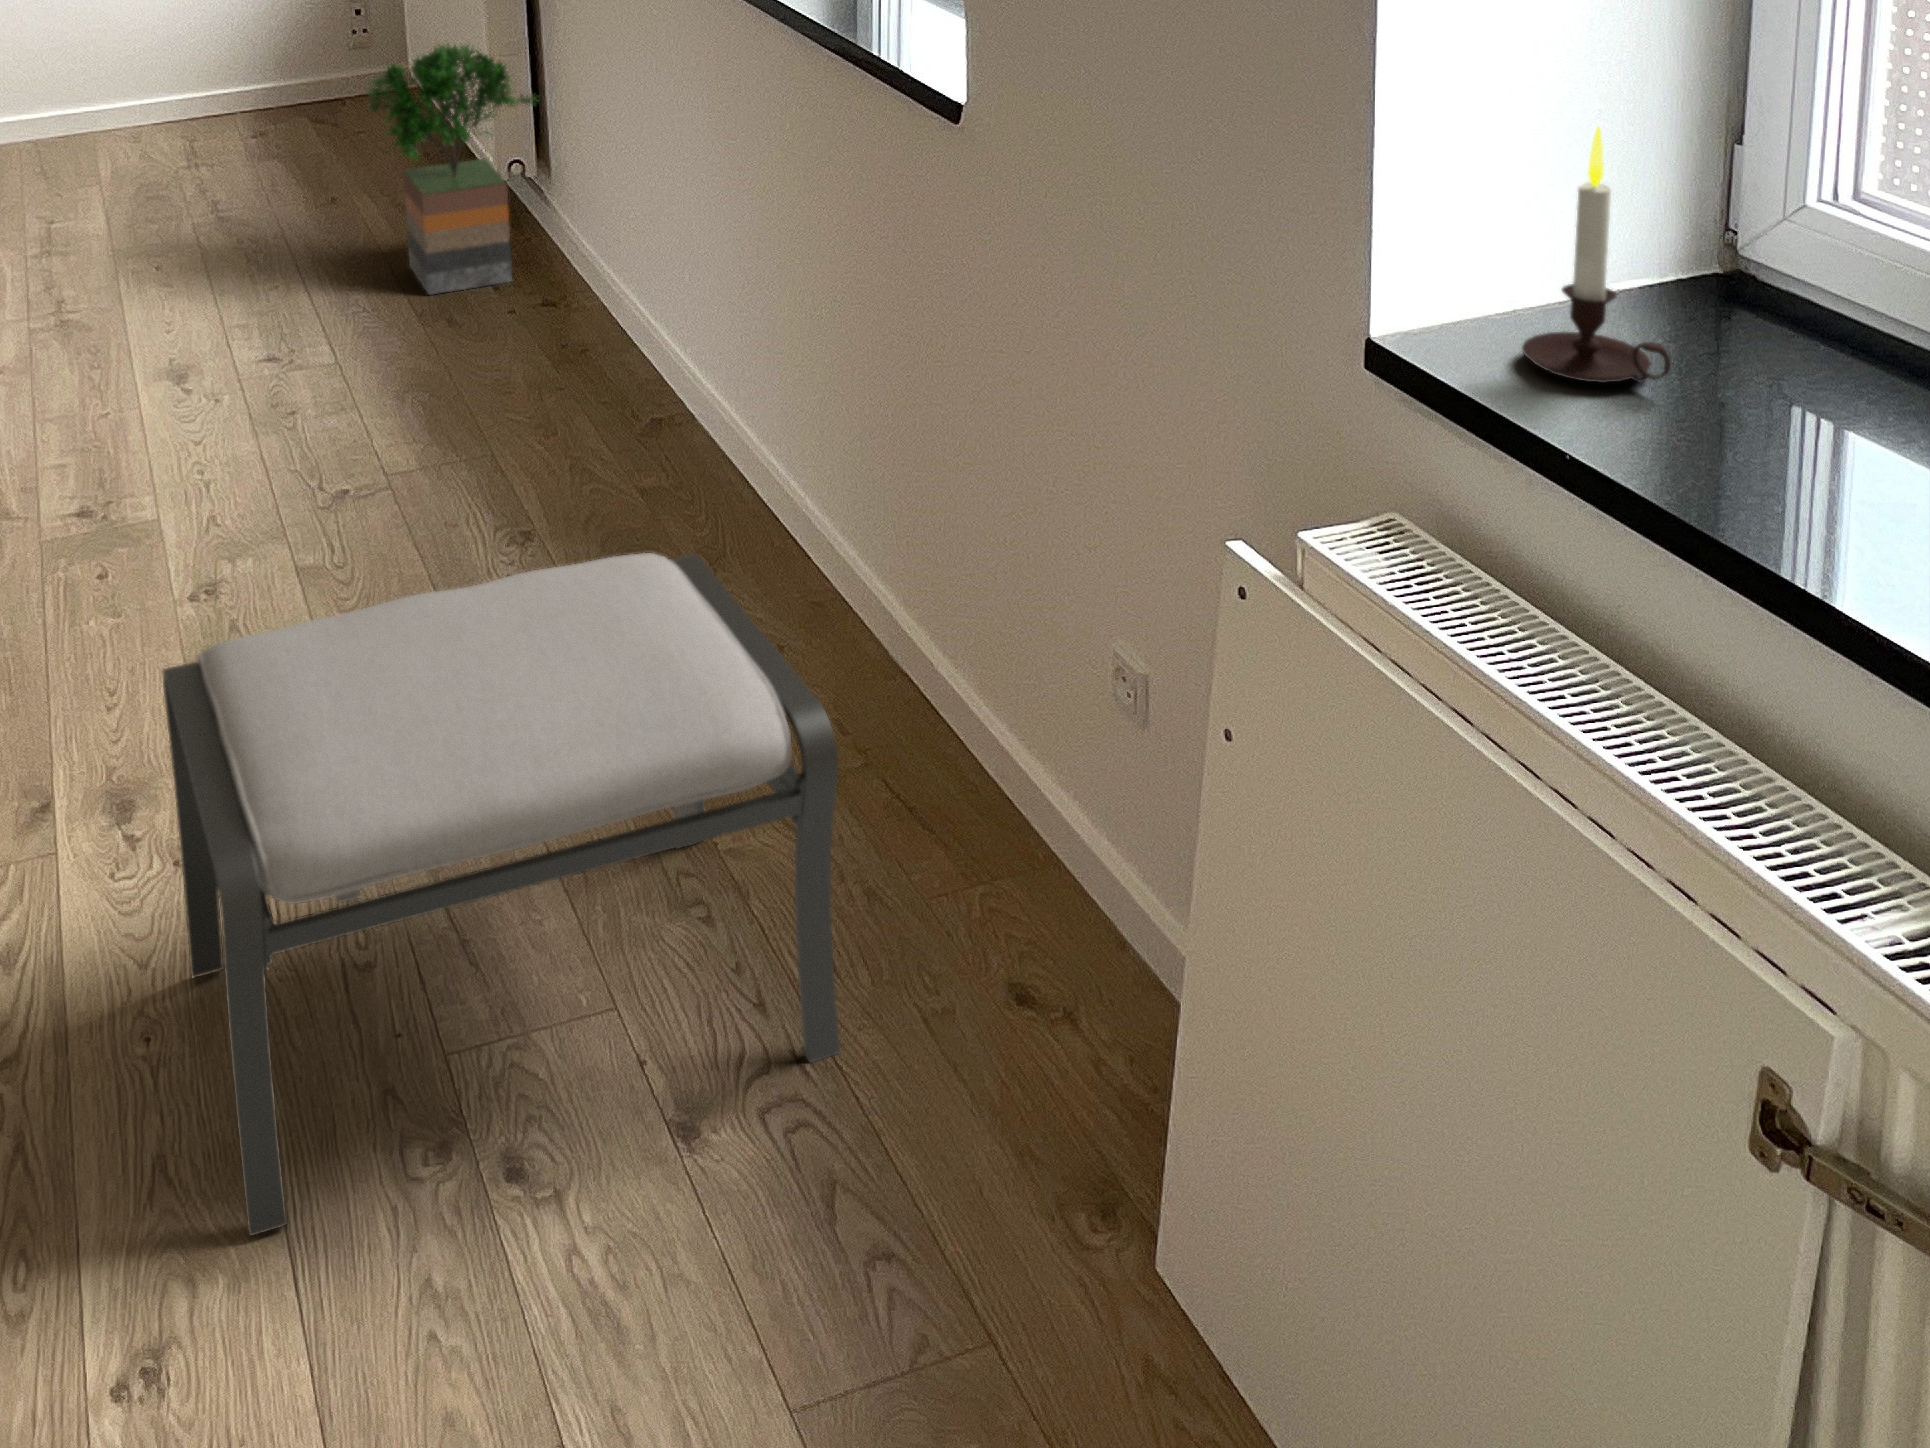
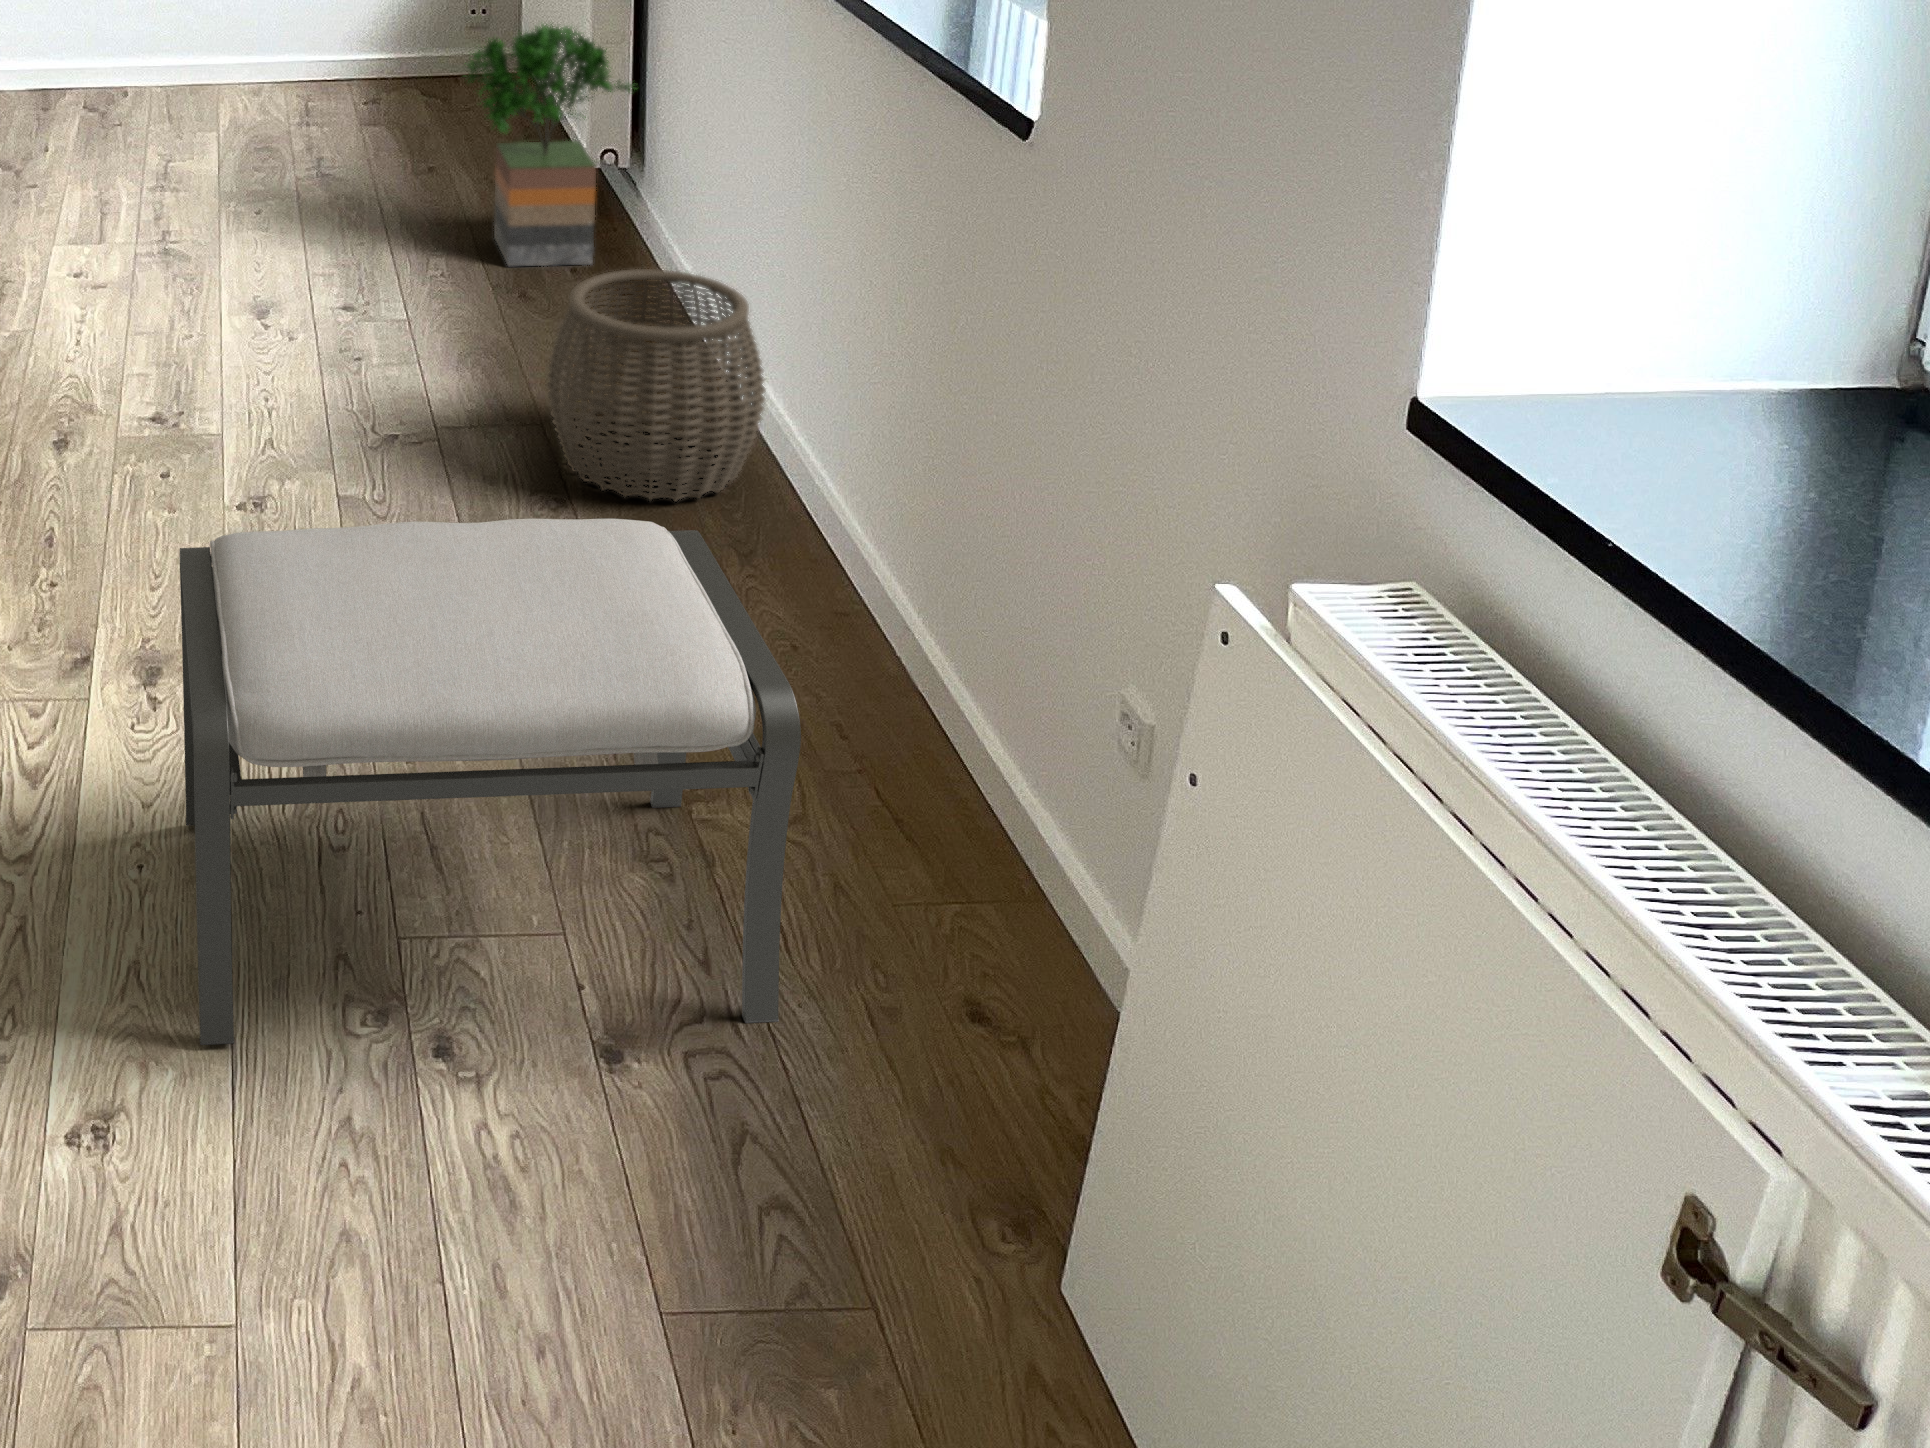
candle: present [1522,127,1671,383] -> none [1597,195,1776,485]
woven basket: none [497,283,712,522] -> present [547,269,765,501]

